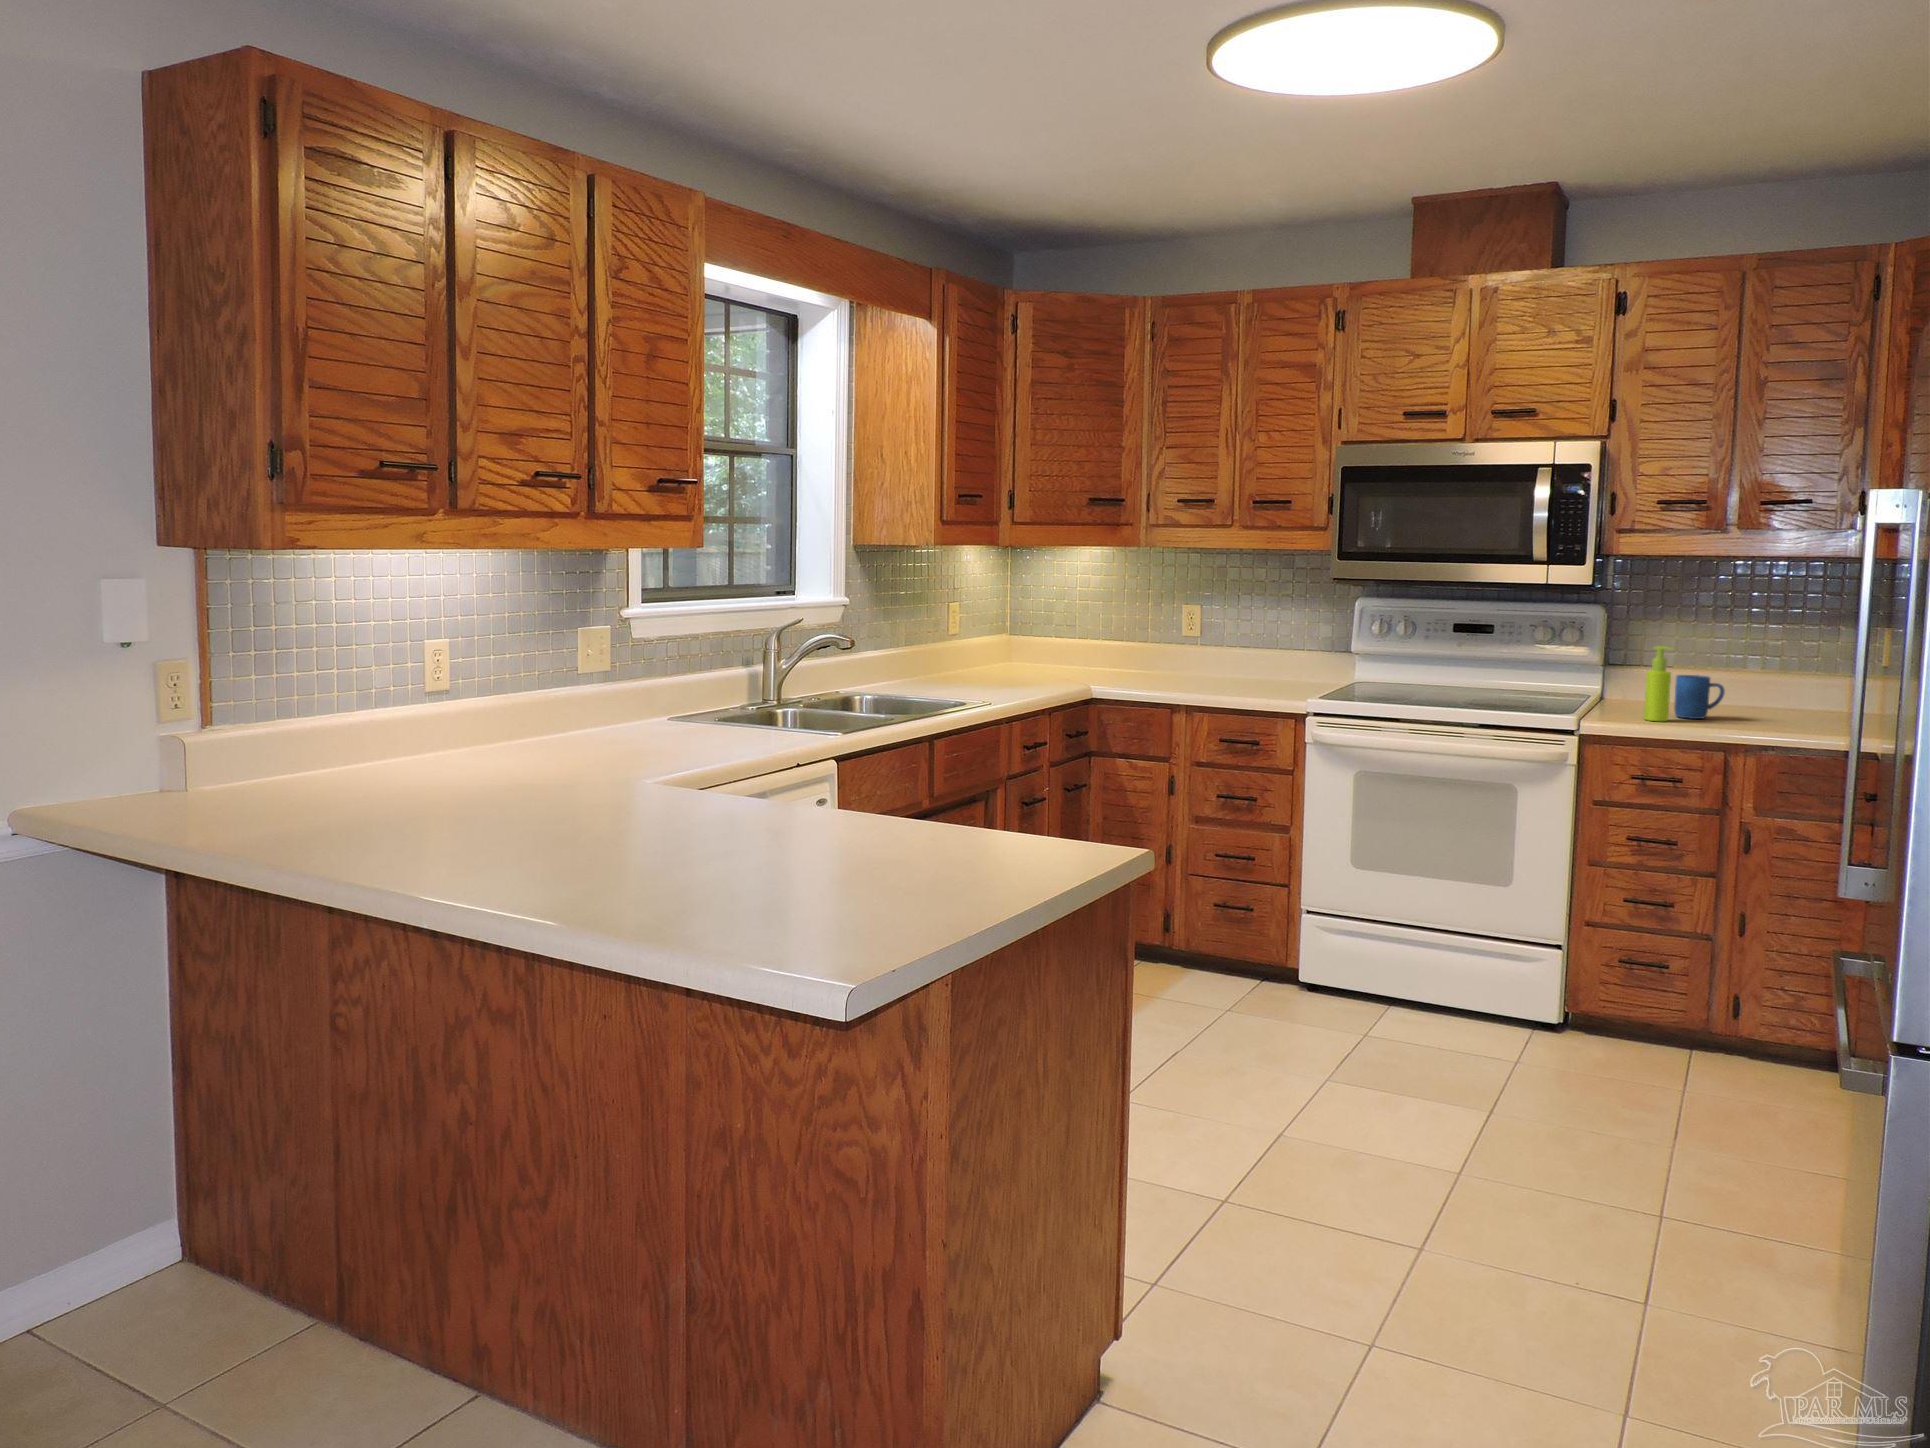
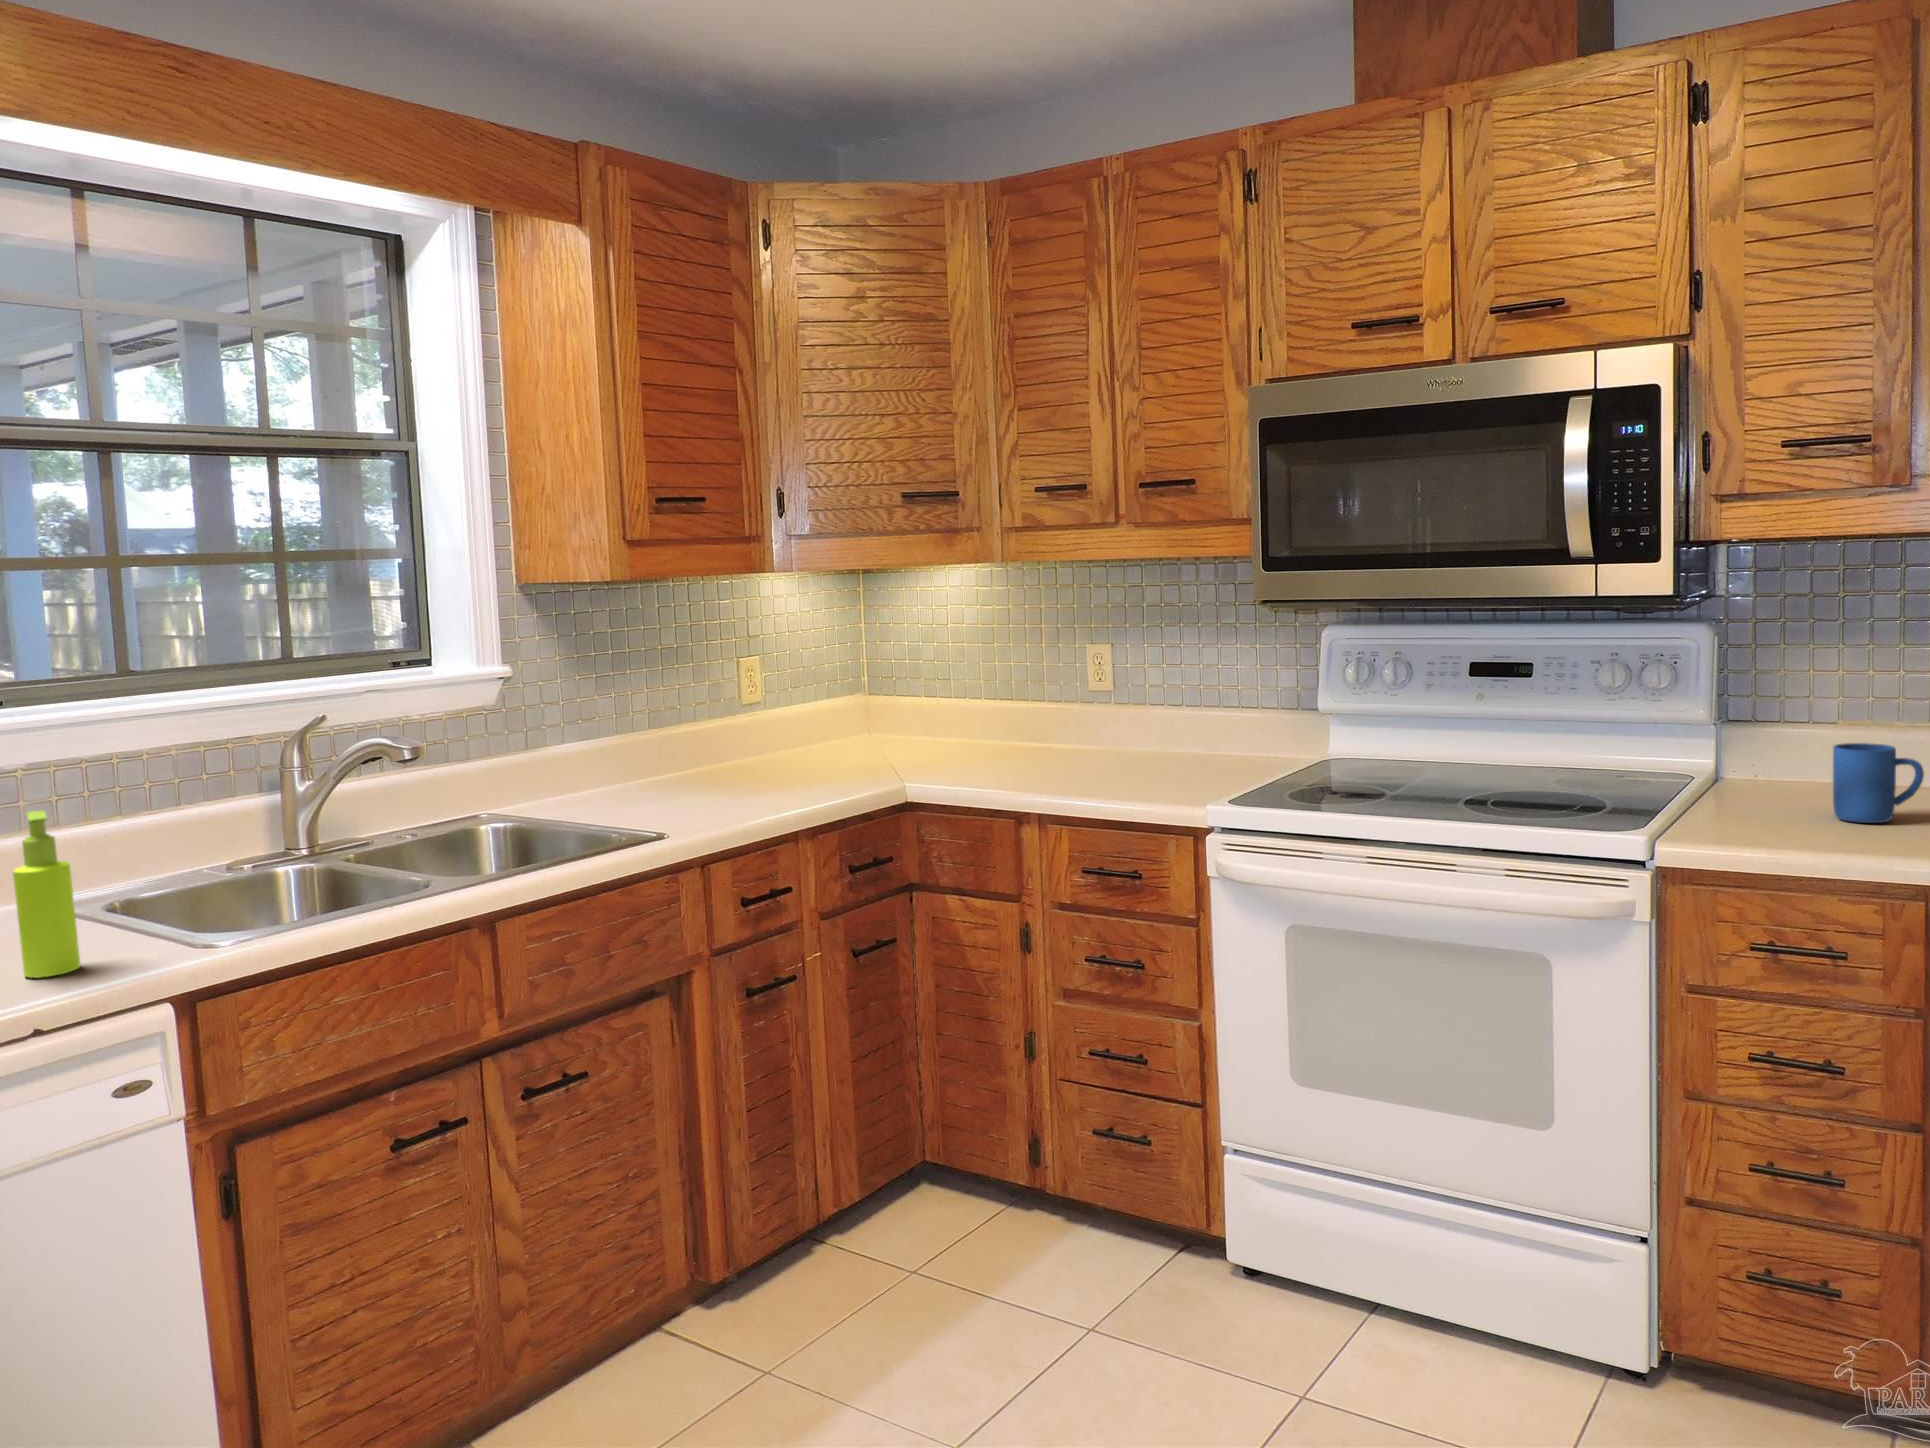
soap dispenser: present [1644,646,1675,721] -> present [13,810,80,978]

